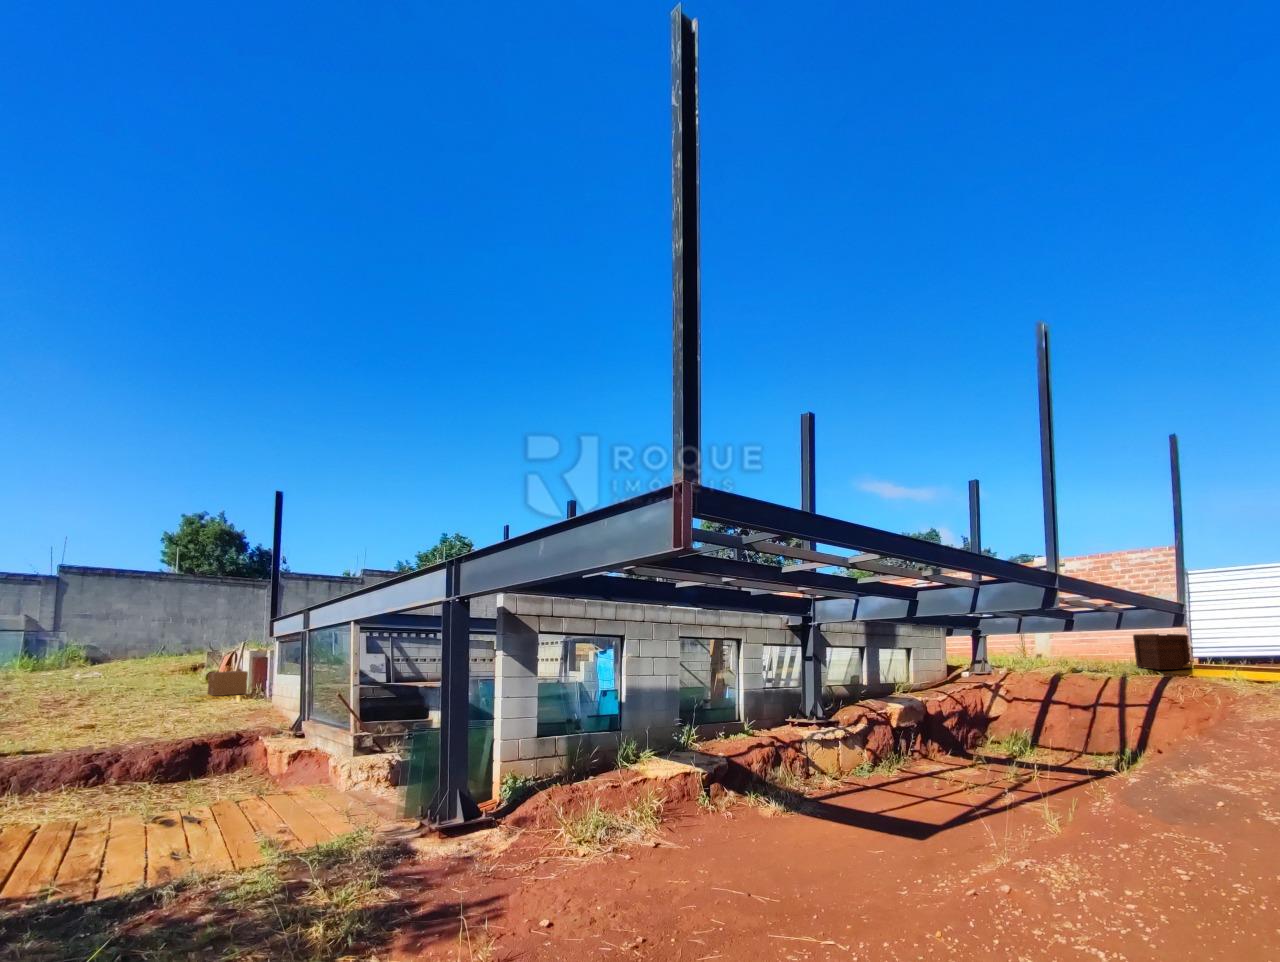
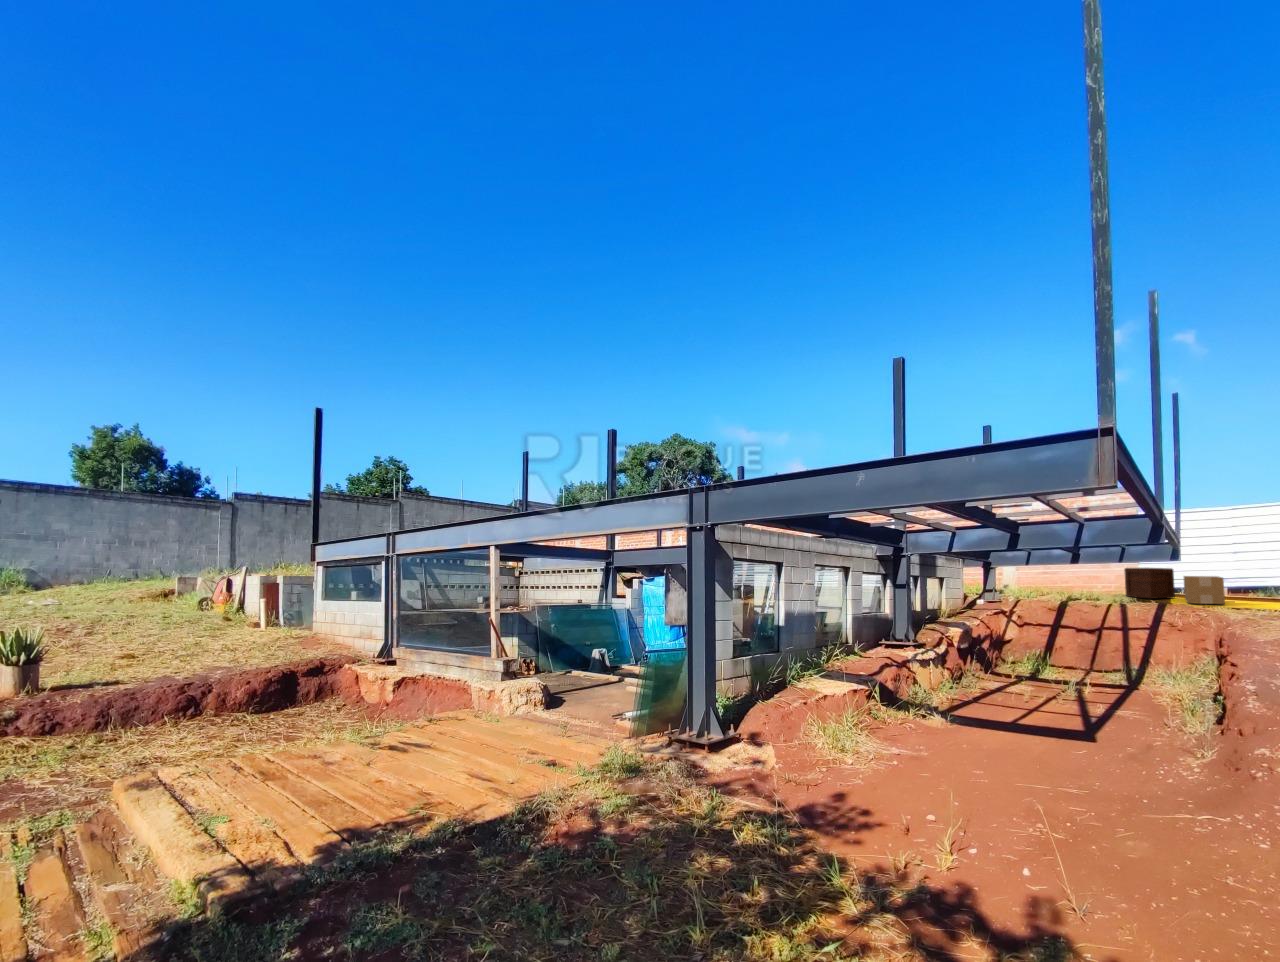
cardboard box: present [208,671,248,696] -> present [1184,576,1225,604]

